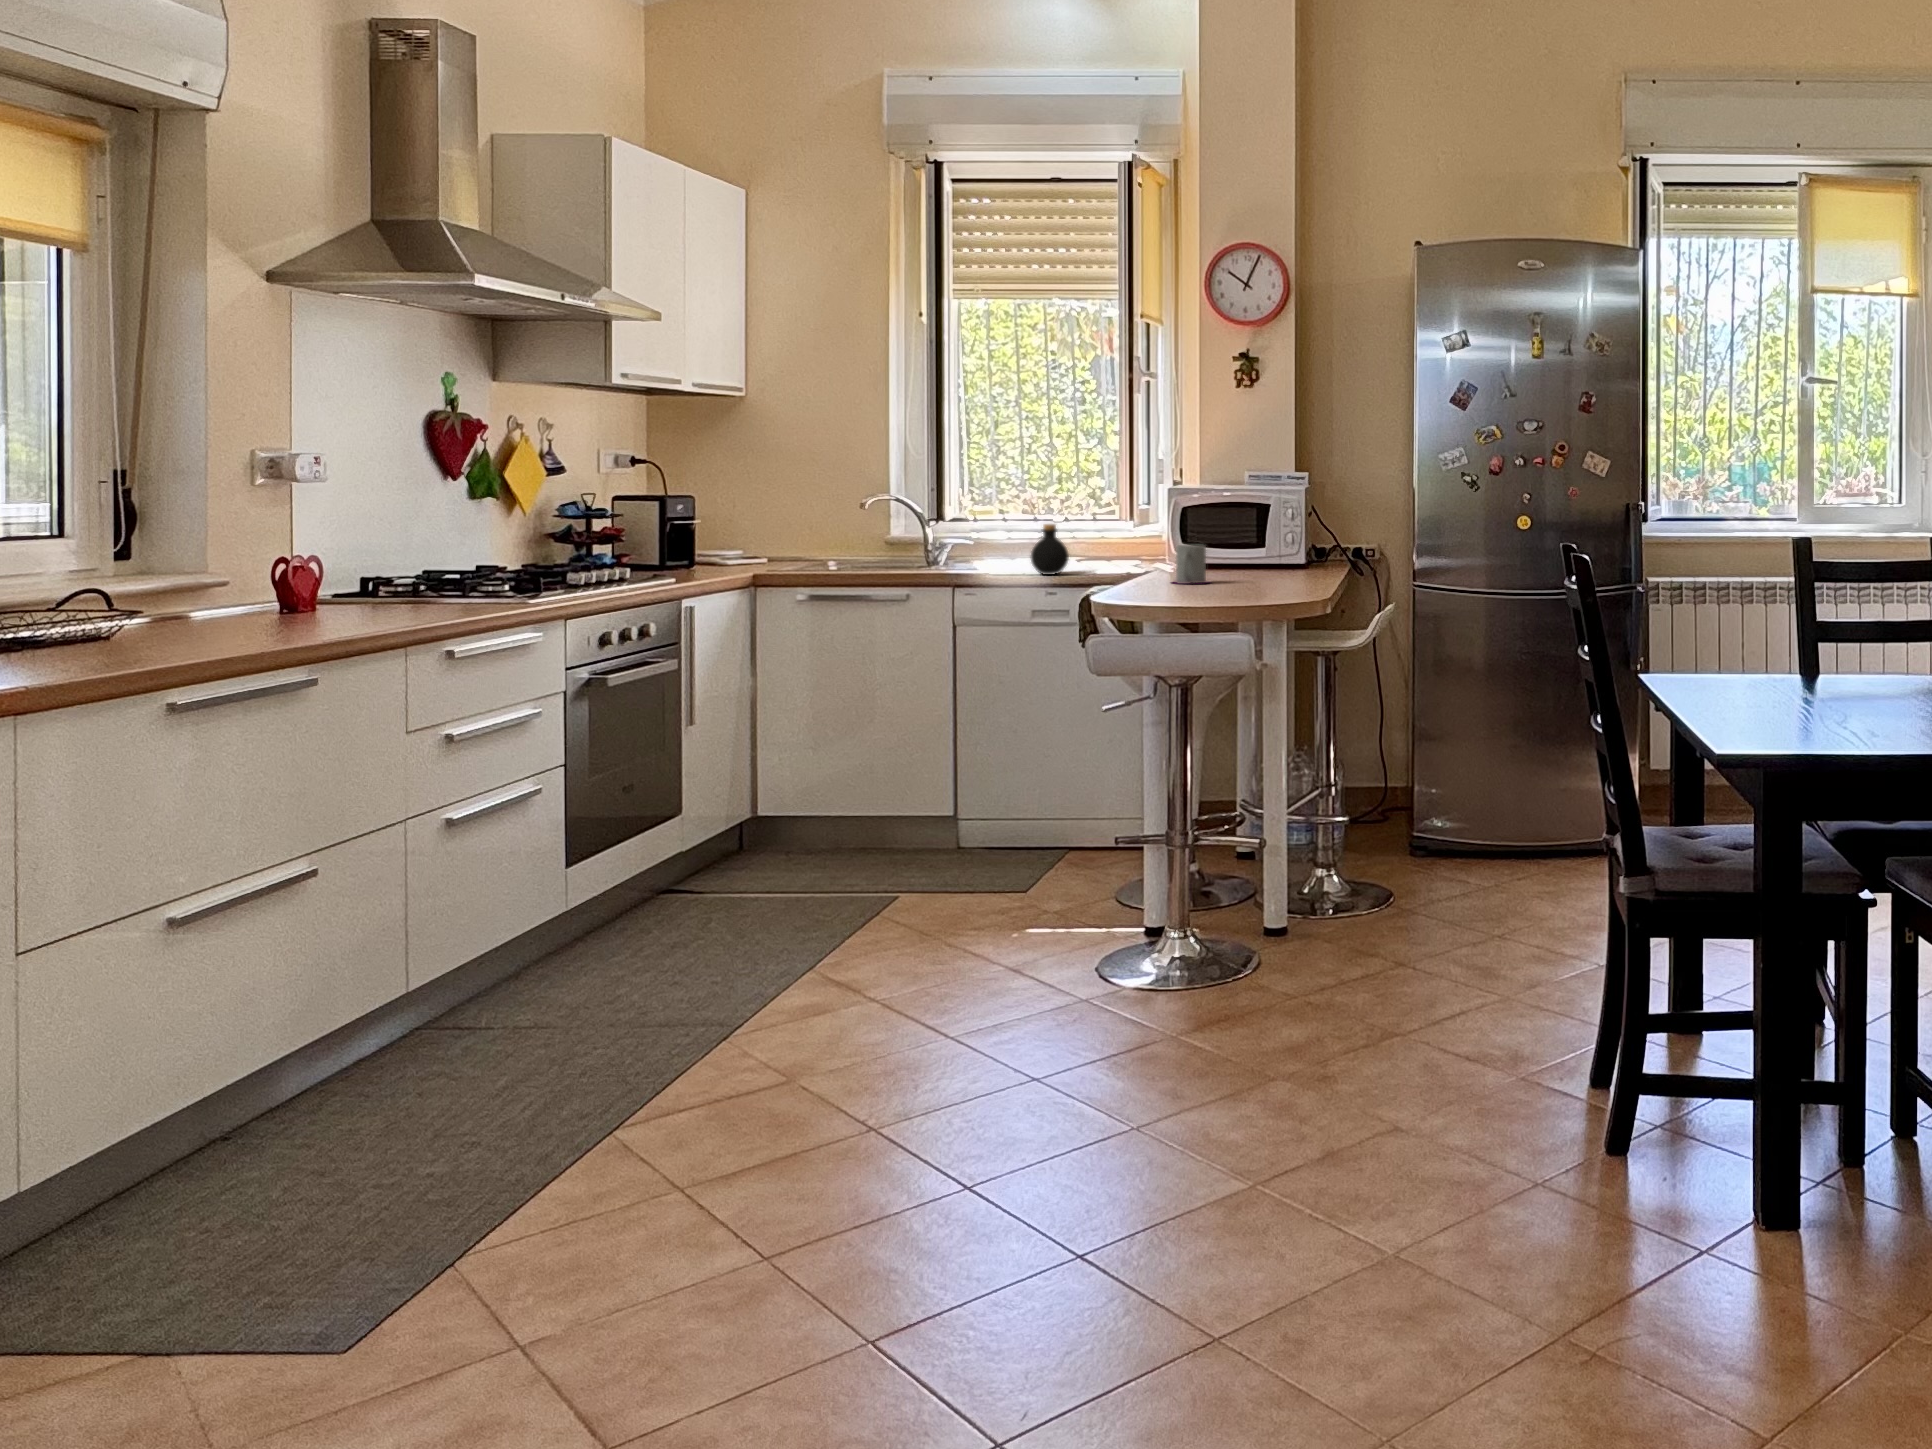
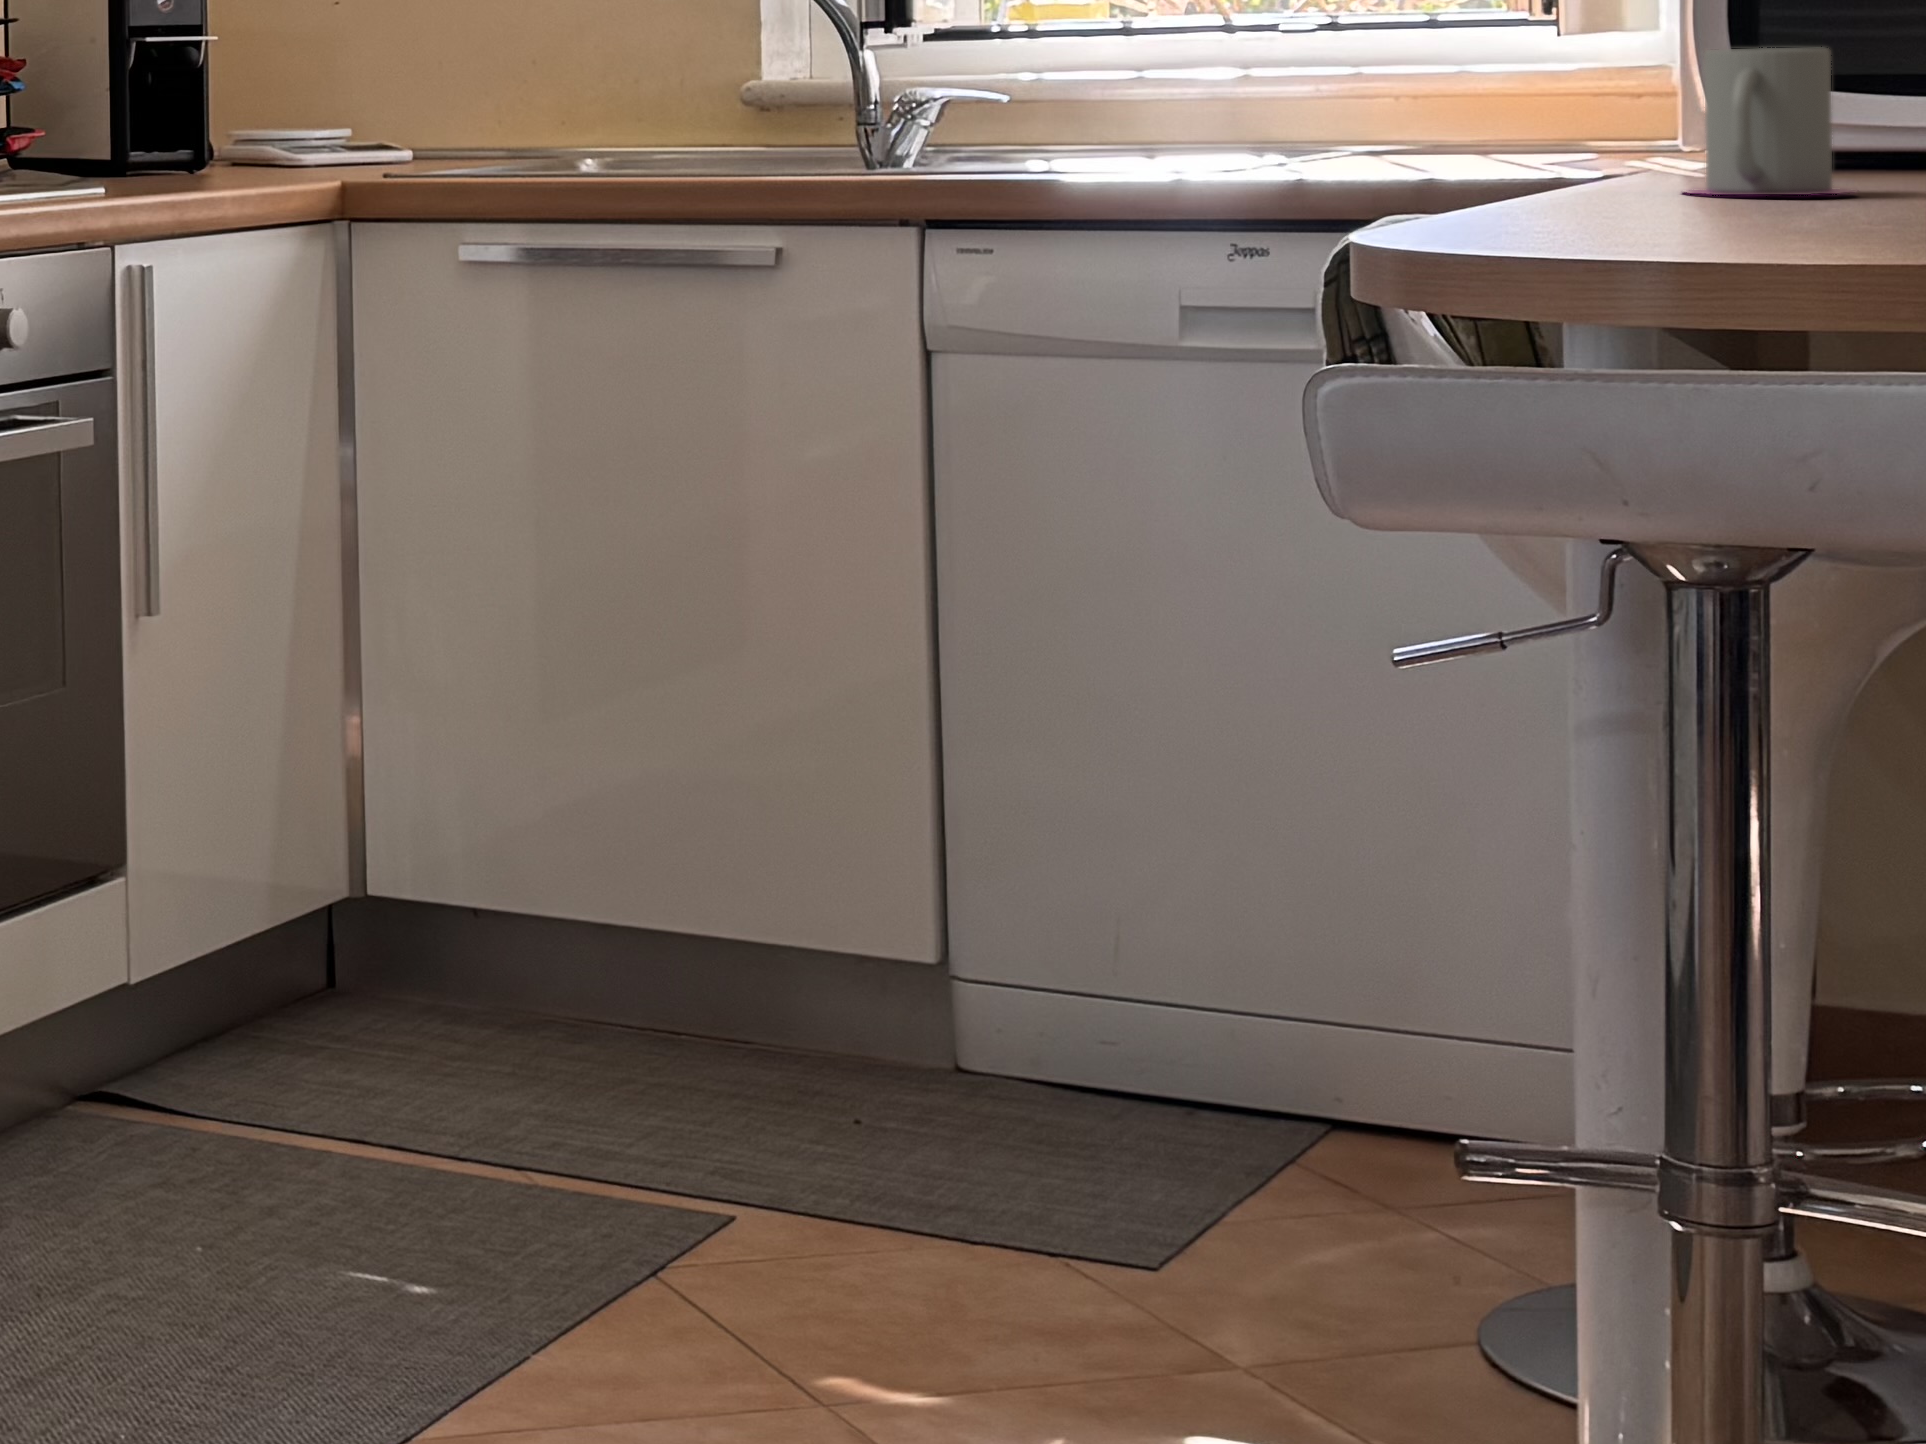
bottle: present [1031,524,1069,575] -> none [1175,14,1308,185]

